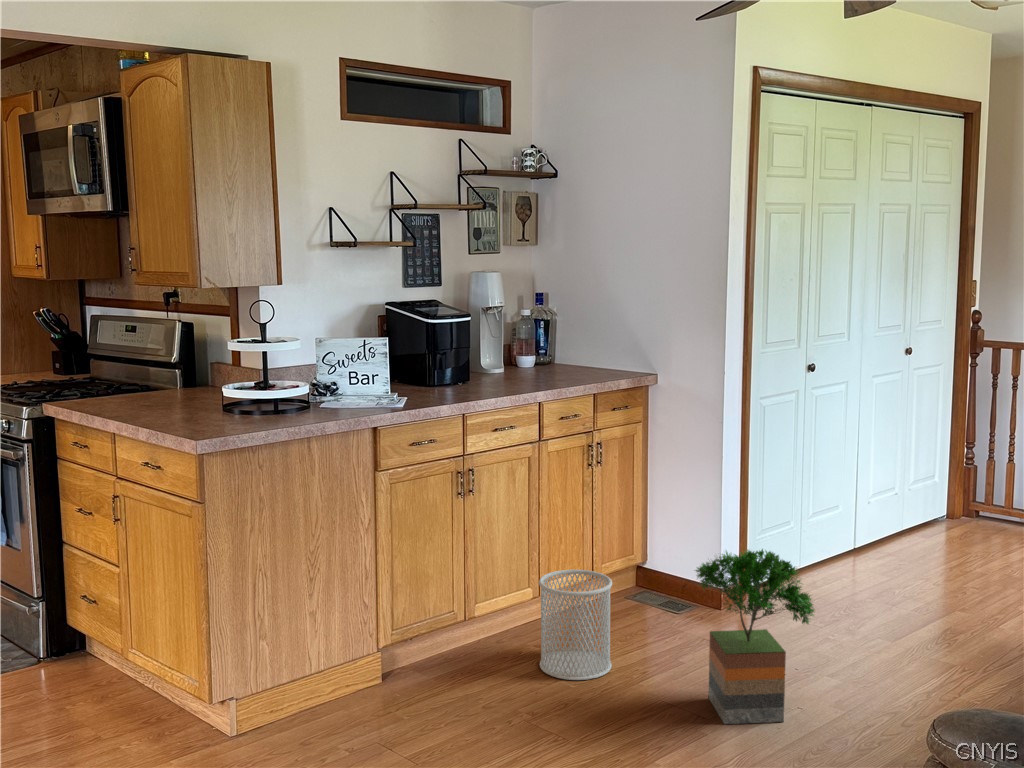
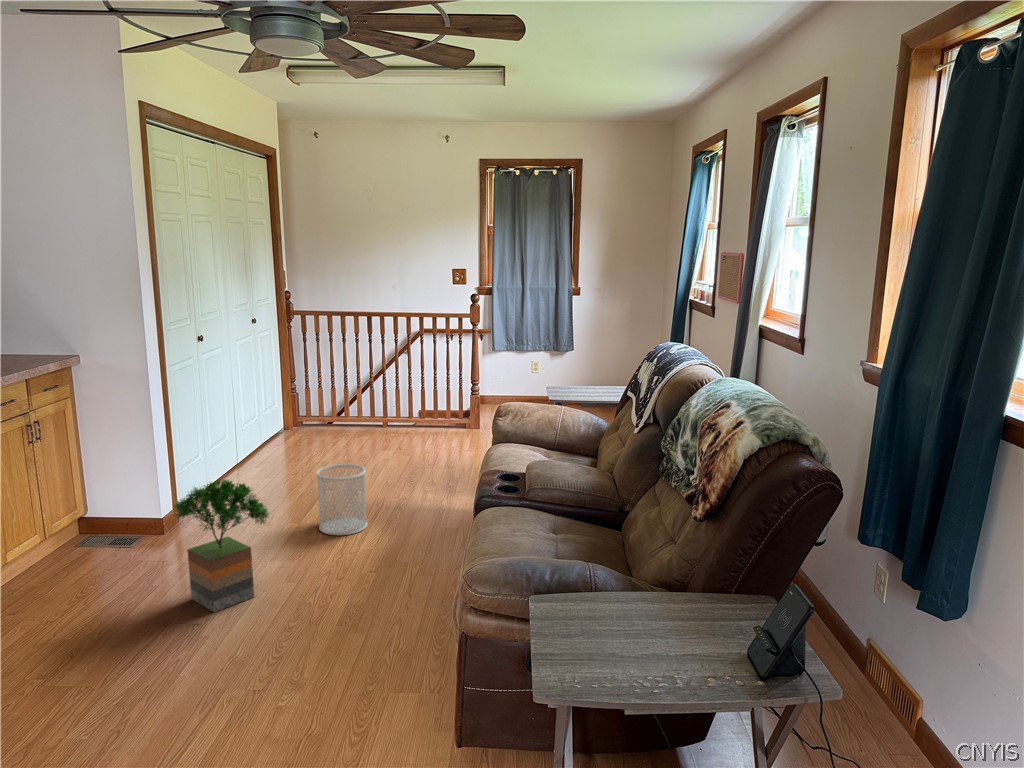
wastebasket: present [539,570,612,680] -> present [316,464,367,535]

